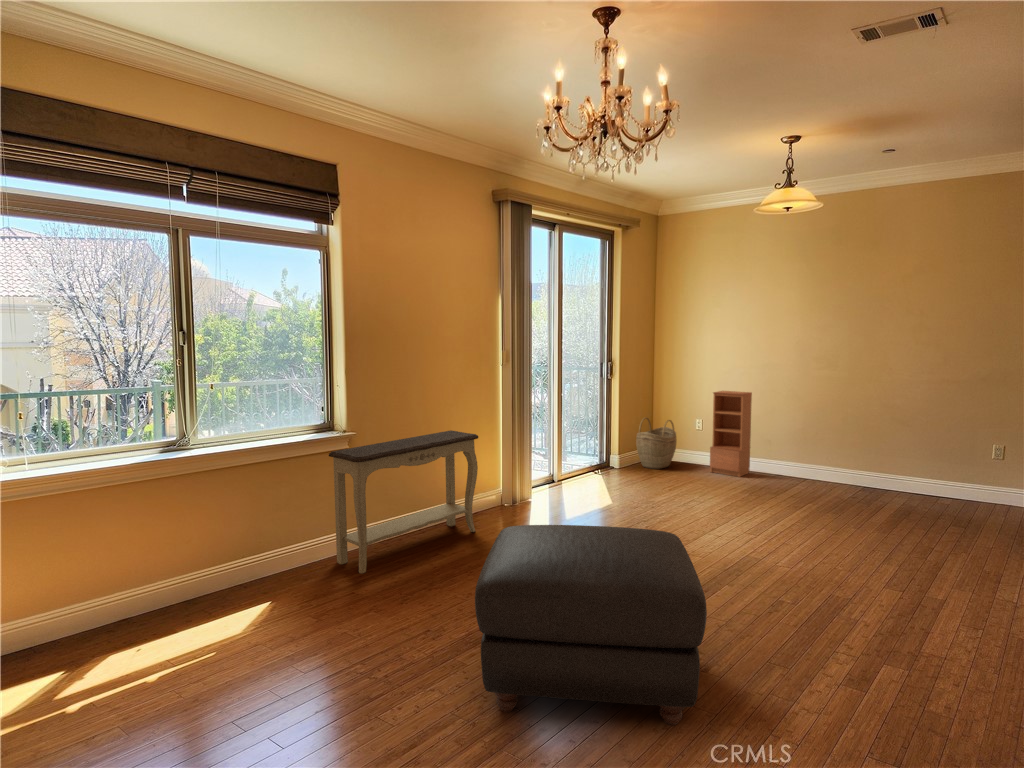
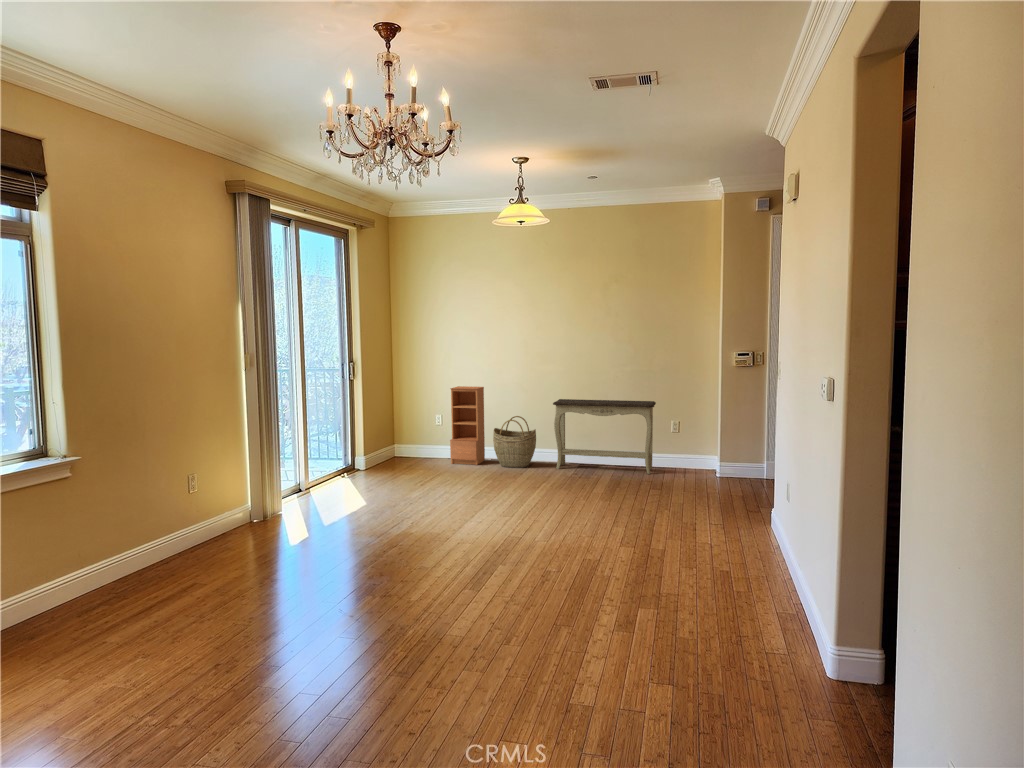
woven basket: present [636,417,677,469] -> present [493,416,536,468]
console table: present [329,430,478,574] -> present [553,399,656,474]
ottoman: present [475,525,707,725] -> none [294,512,497,696]

